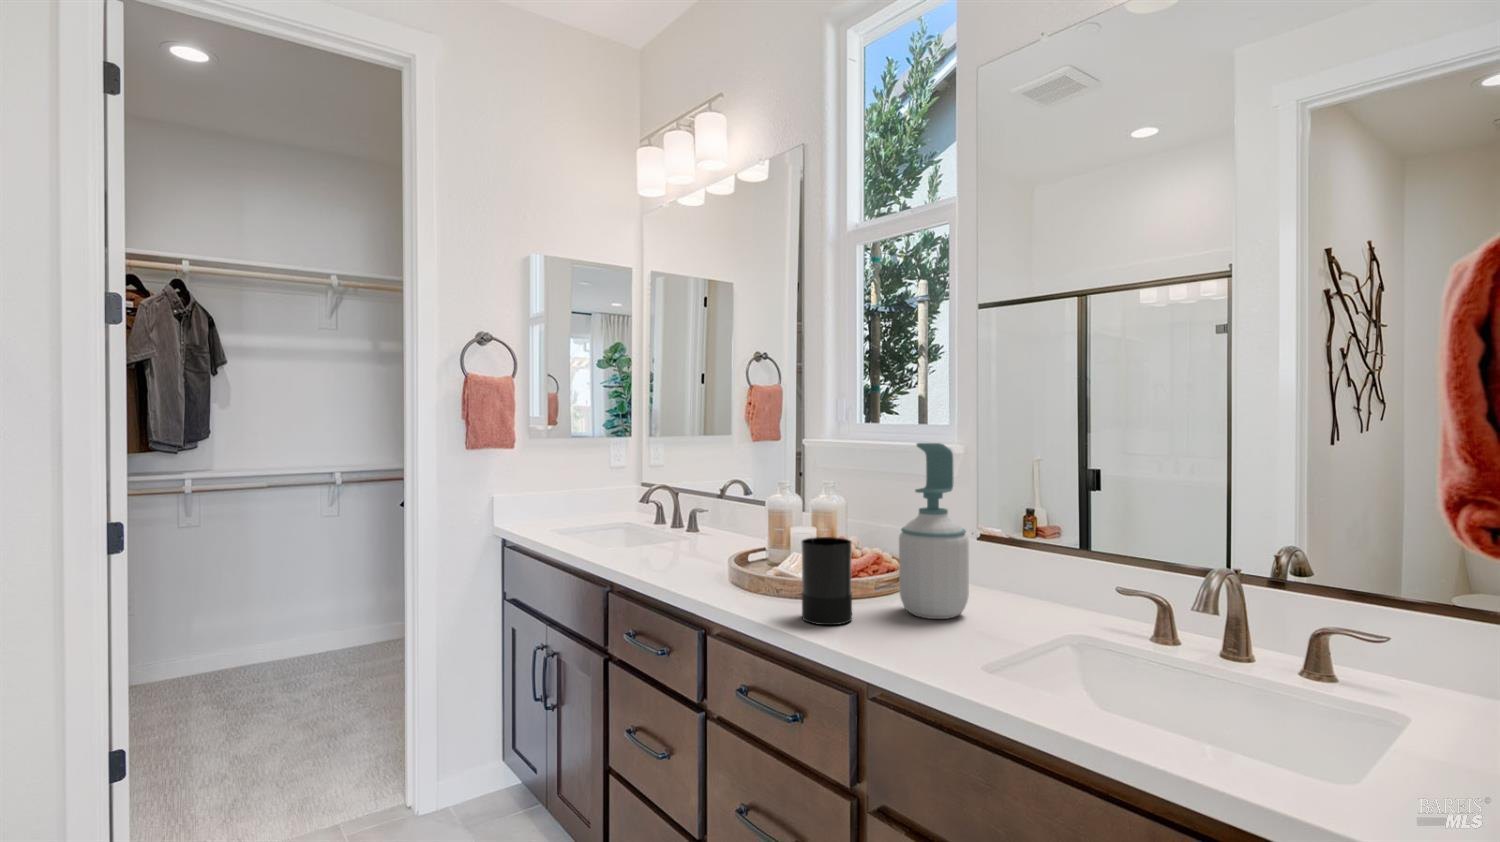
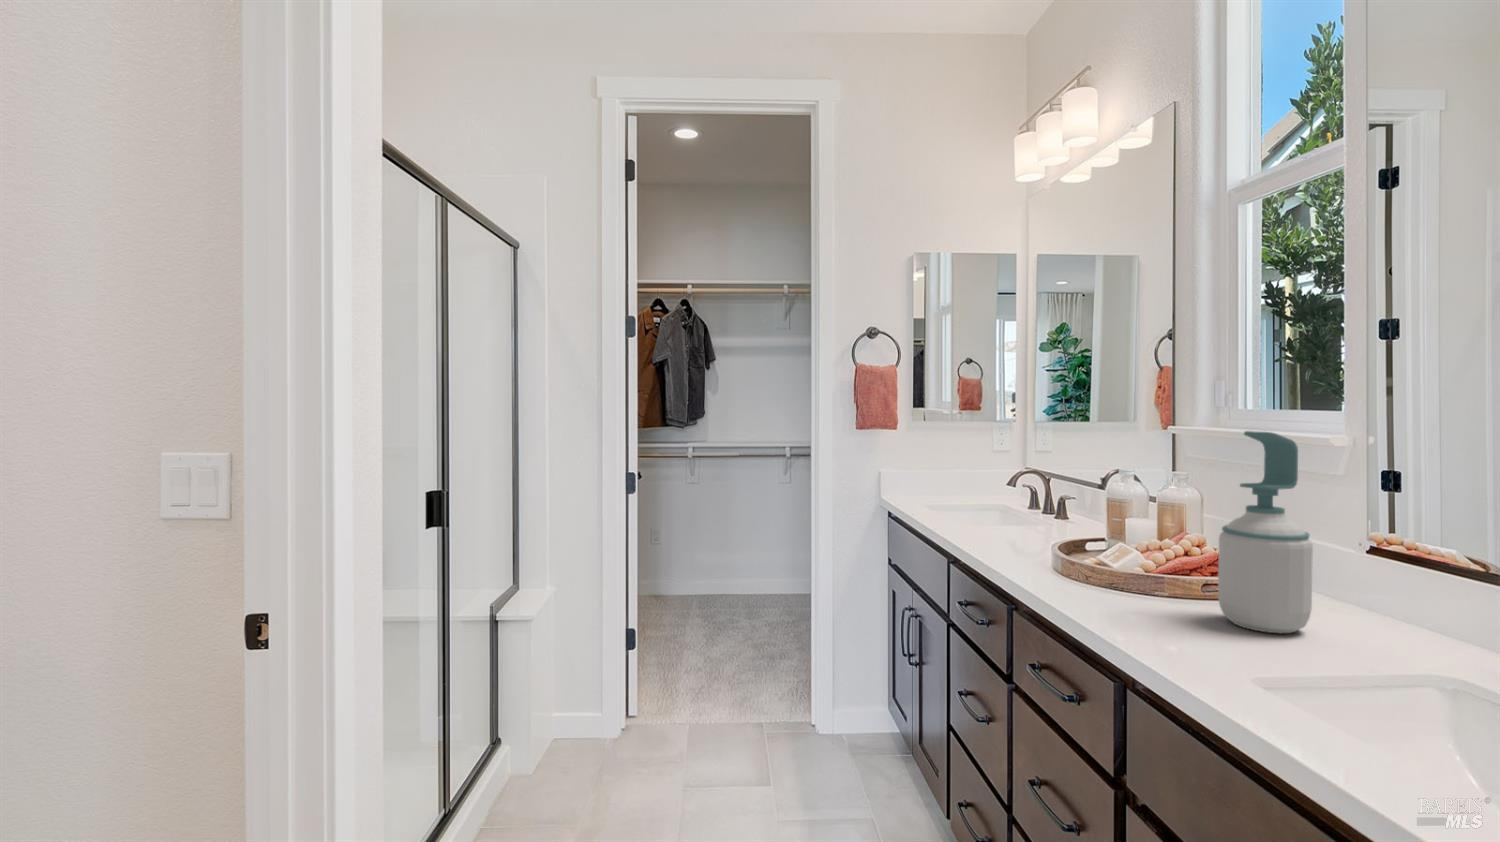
candle: present [801,537,852,625] -> none [1087,518,1150,616]

